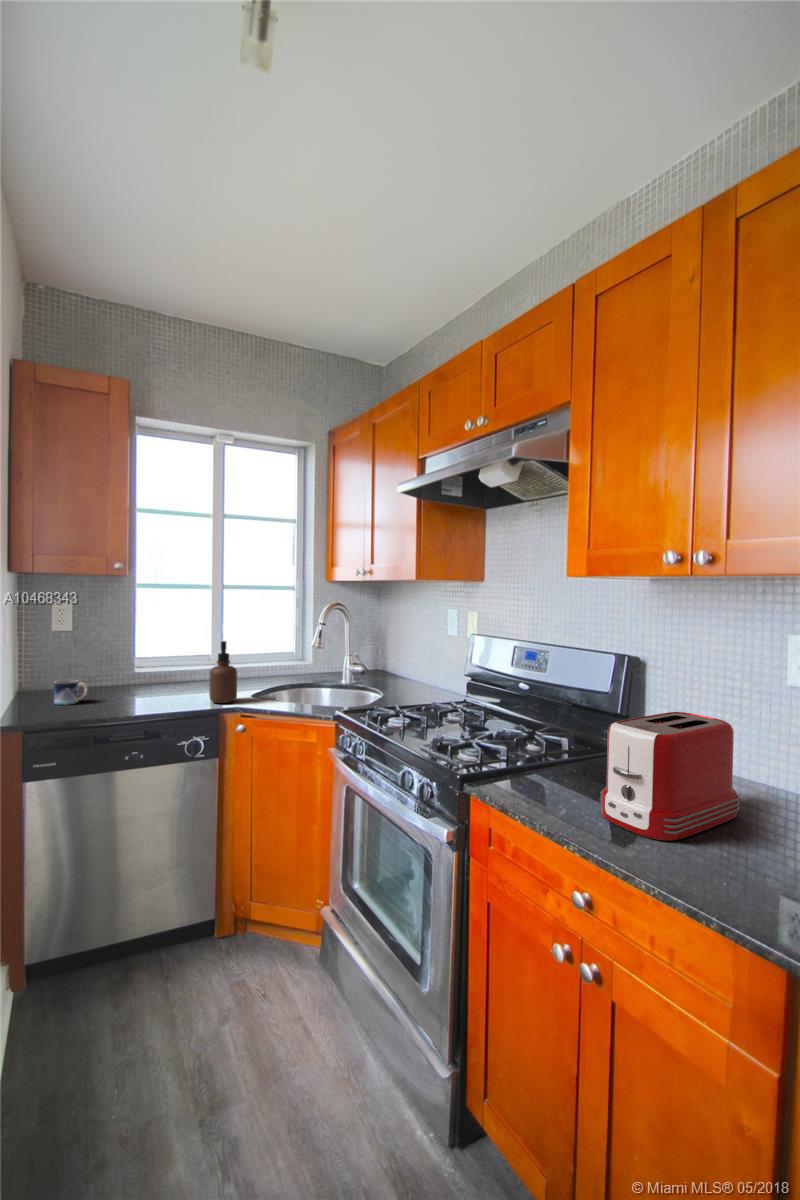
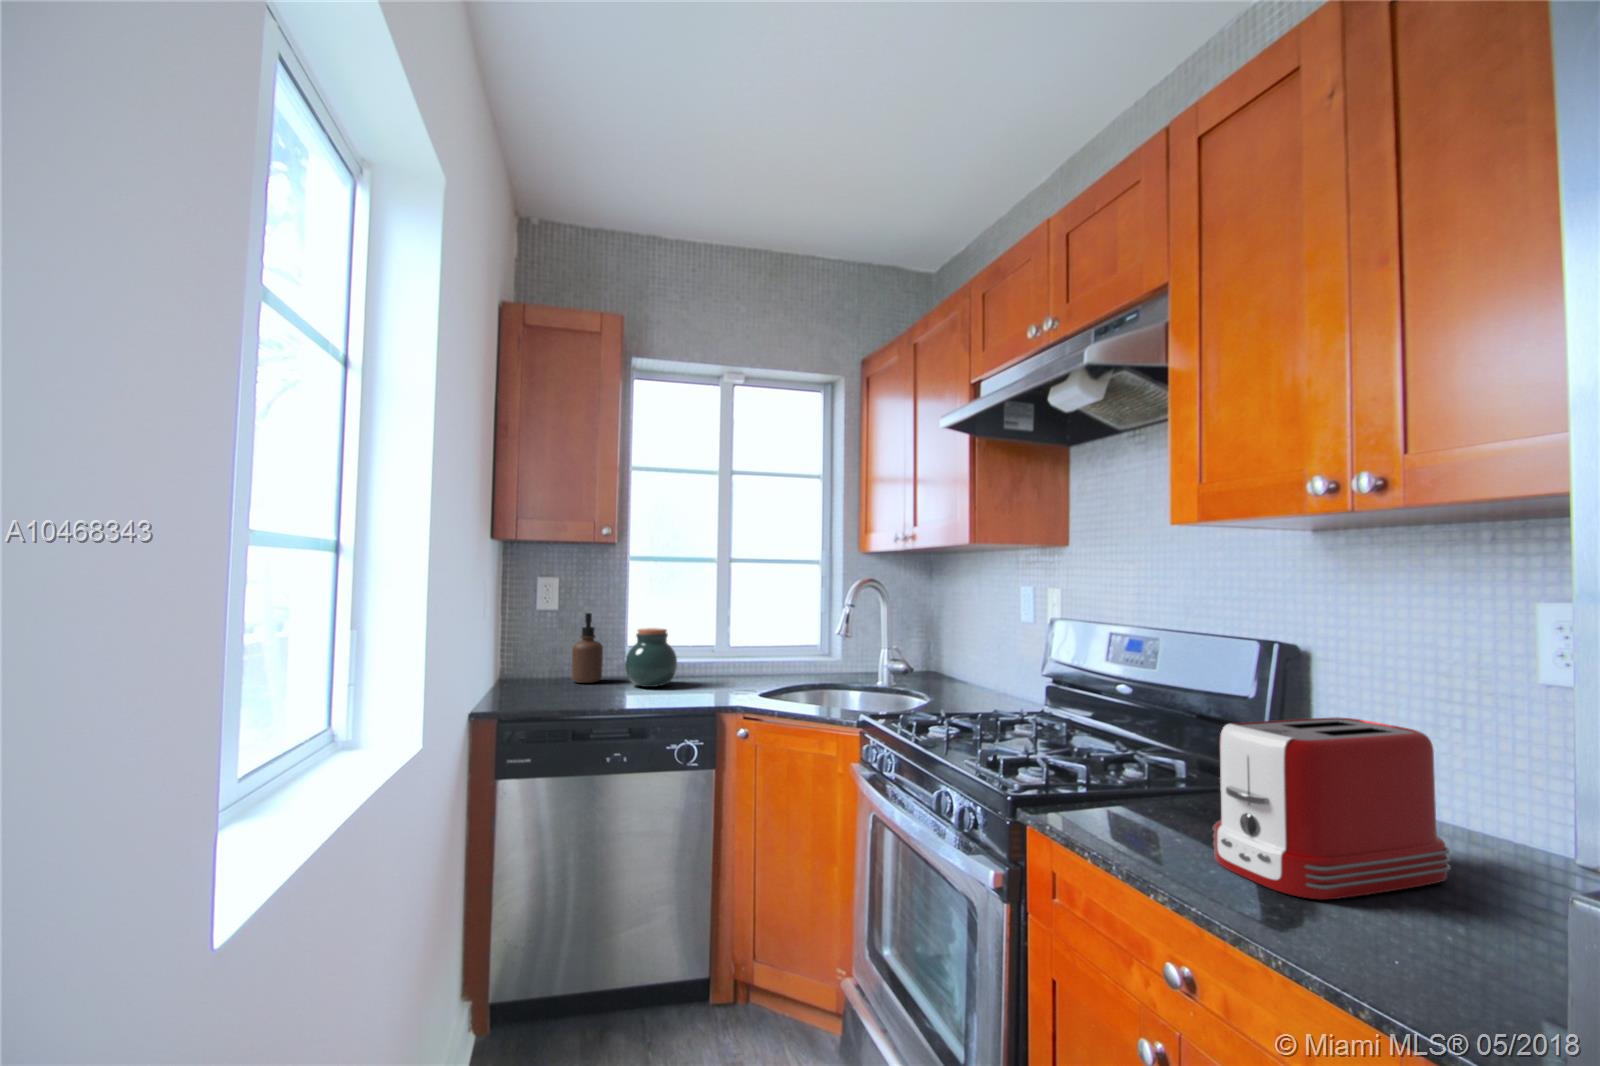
soap dispenser: present [209,641,237,703] -> present [572,613,603,683]
jar: none [138,646,183,693] -> present [625,628,677,687]
mug: present [54,680,87,705] -> none [533,665,569,694]

